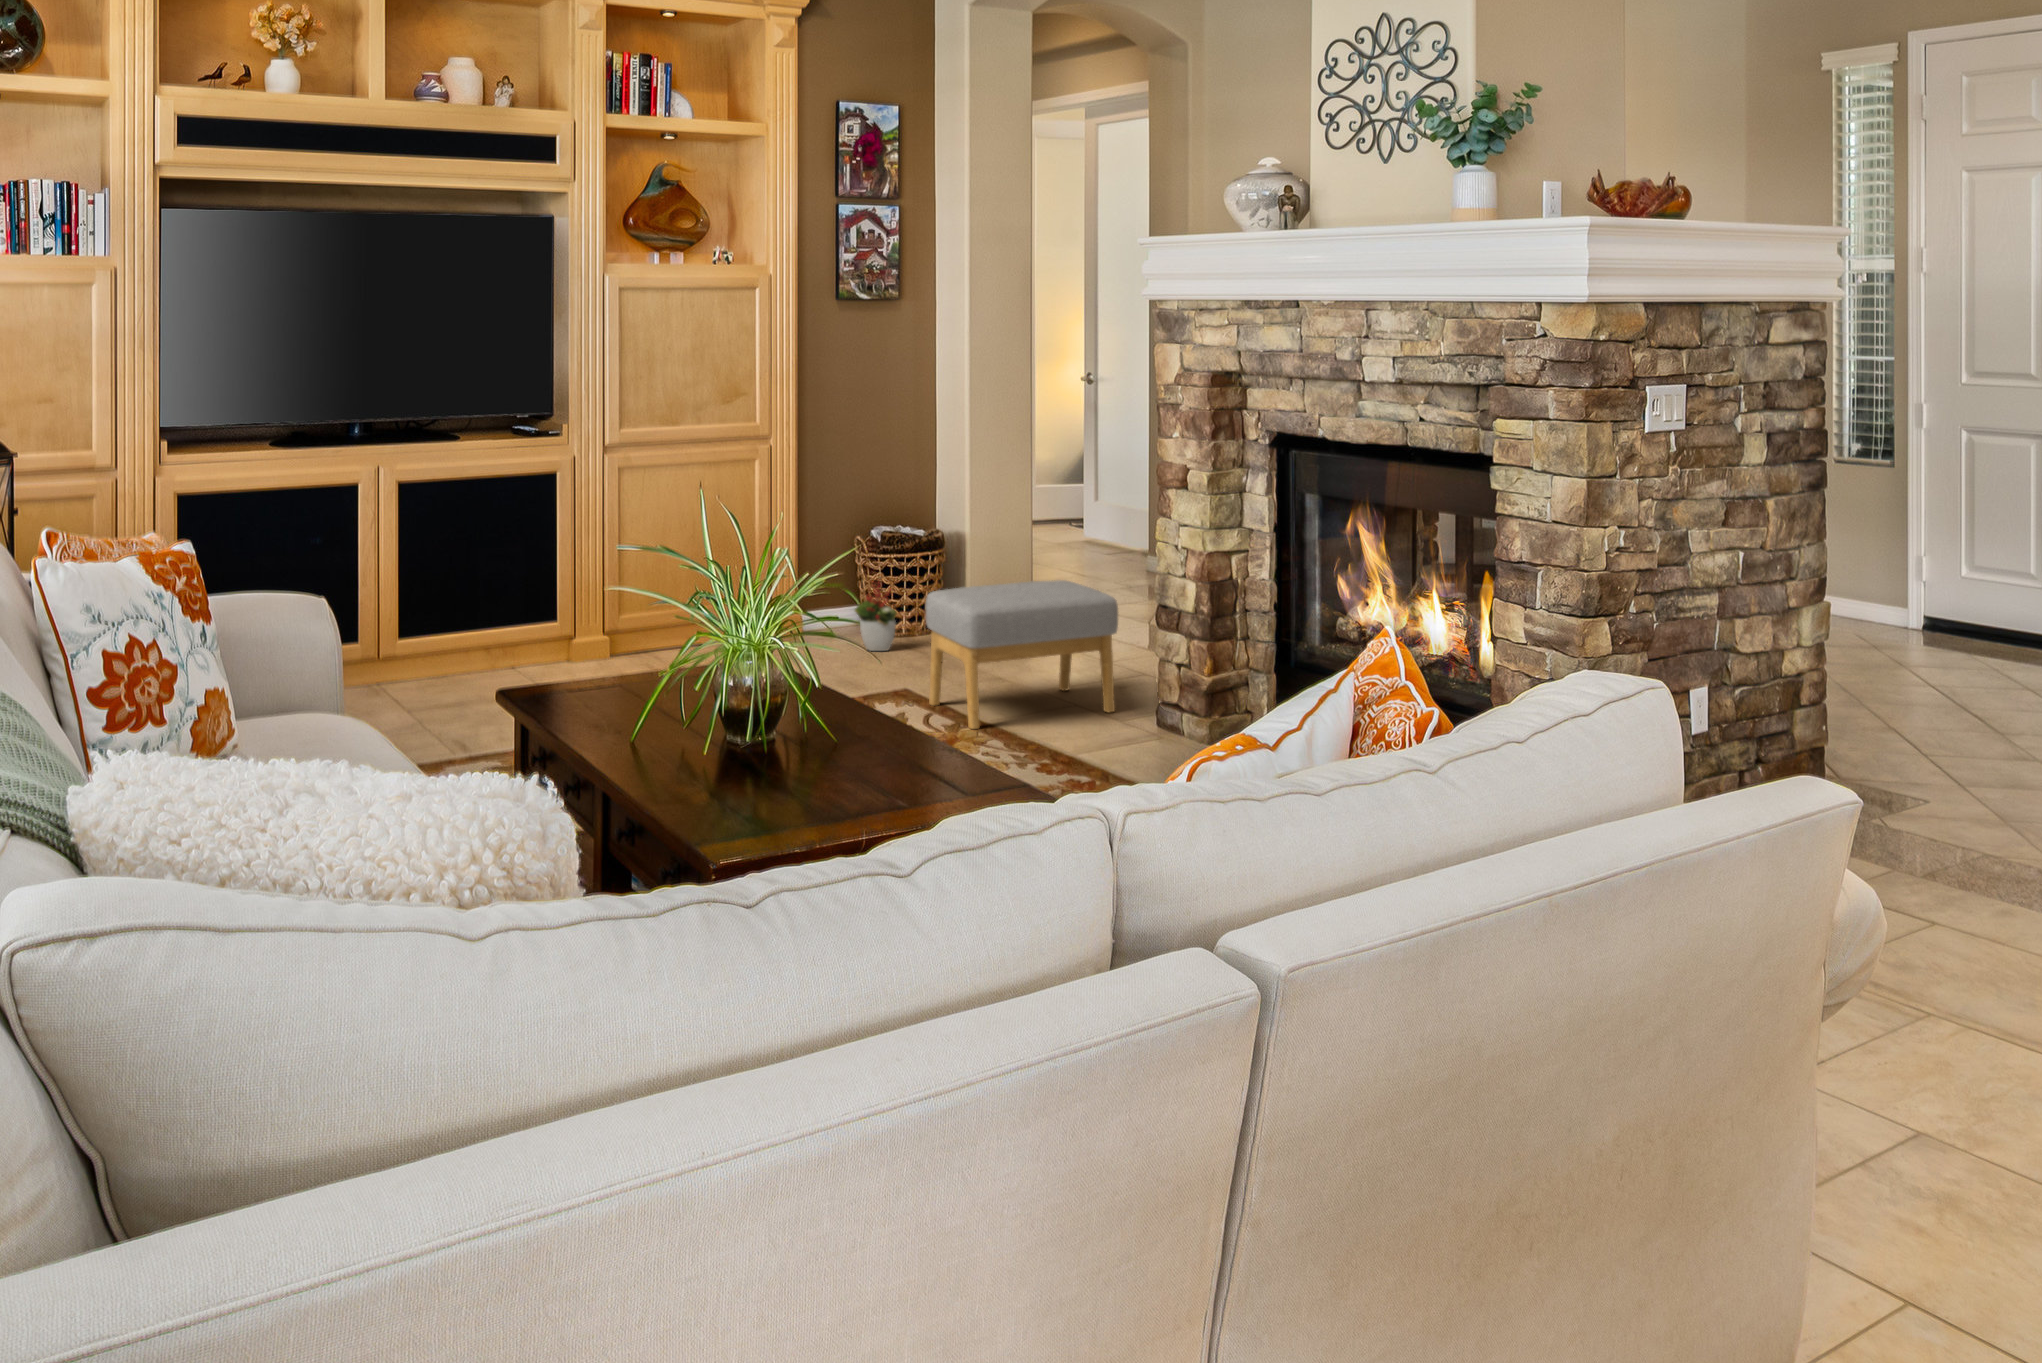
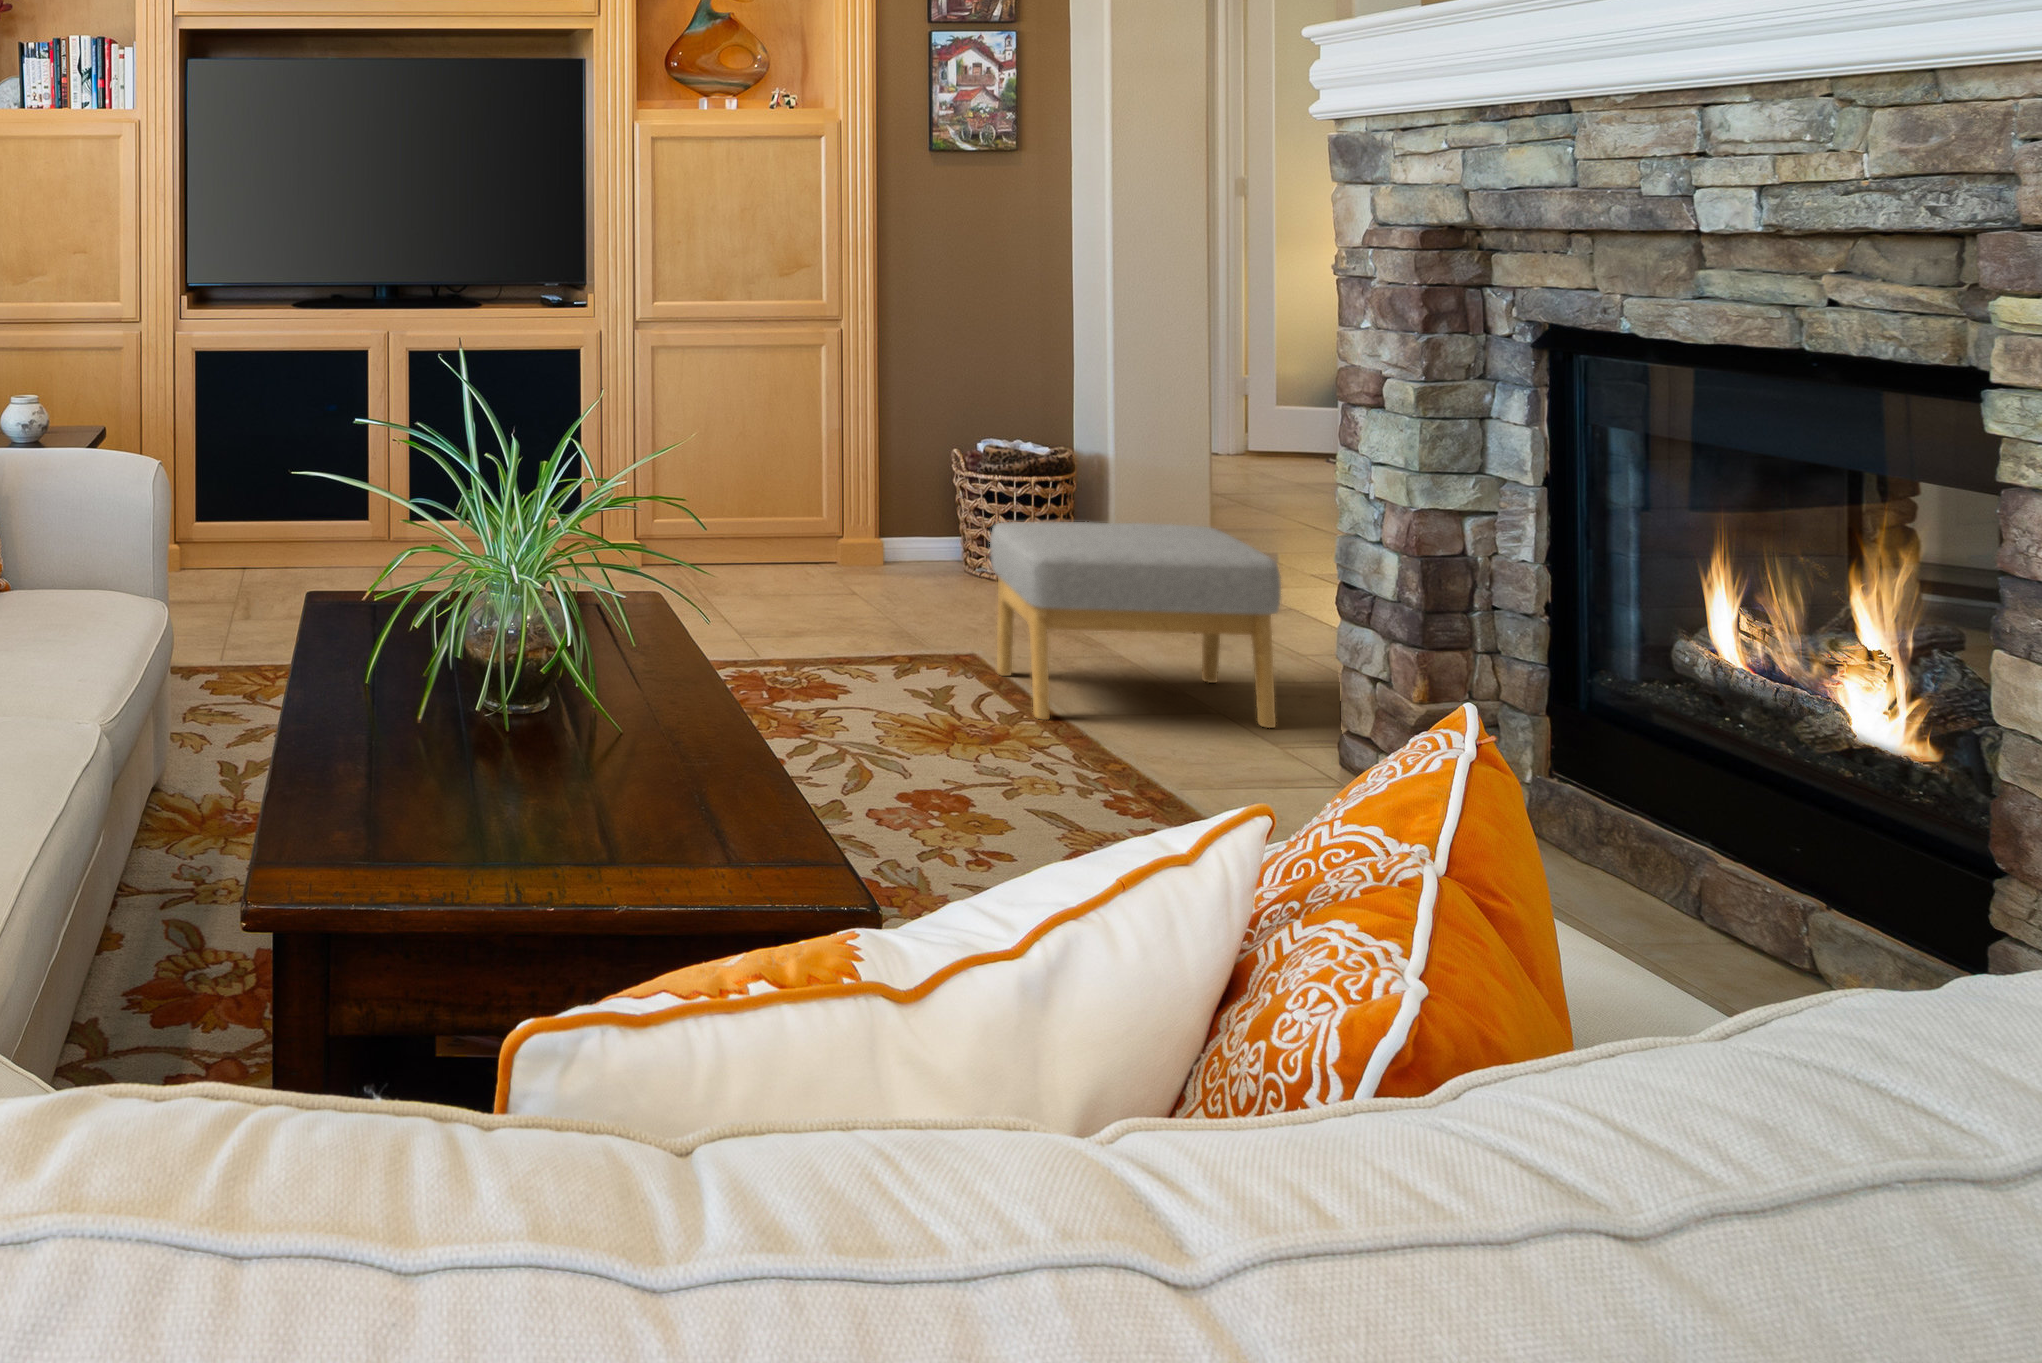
decorative plant: present [855,582,897,651] -> none [939,501,995,592]

